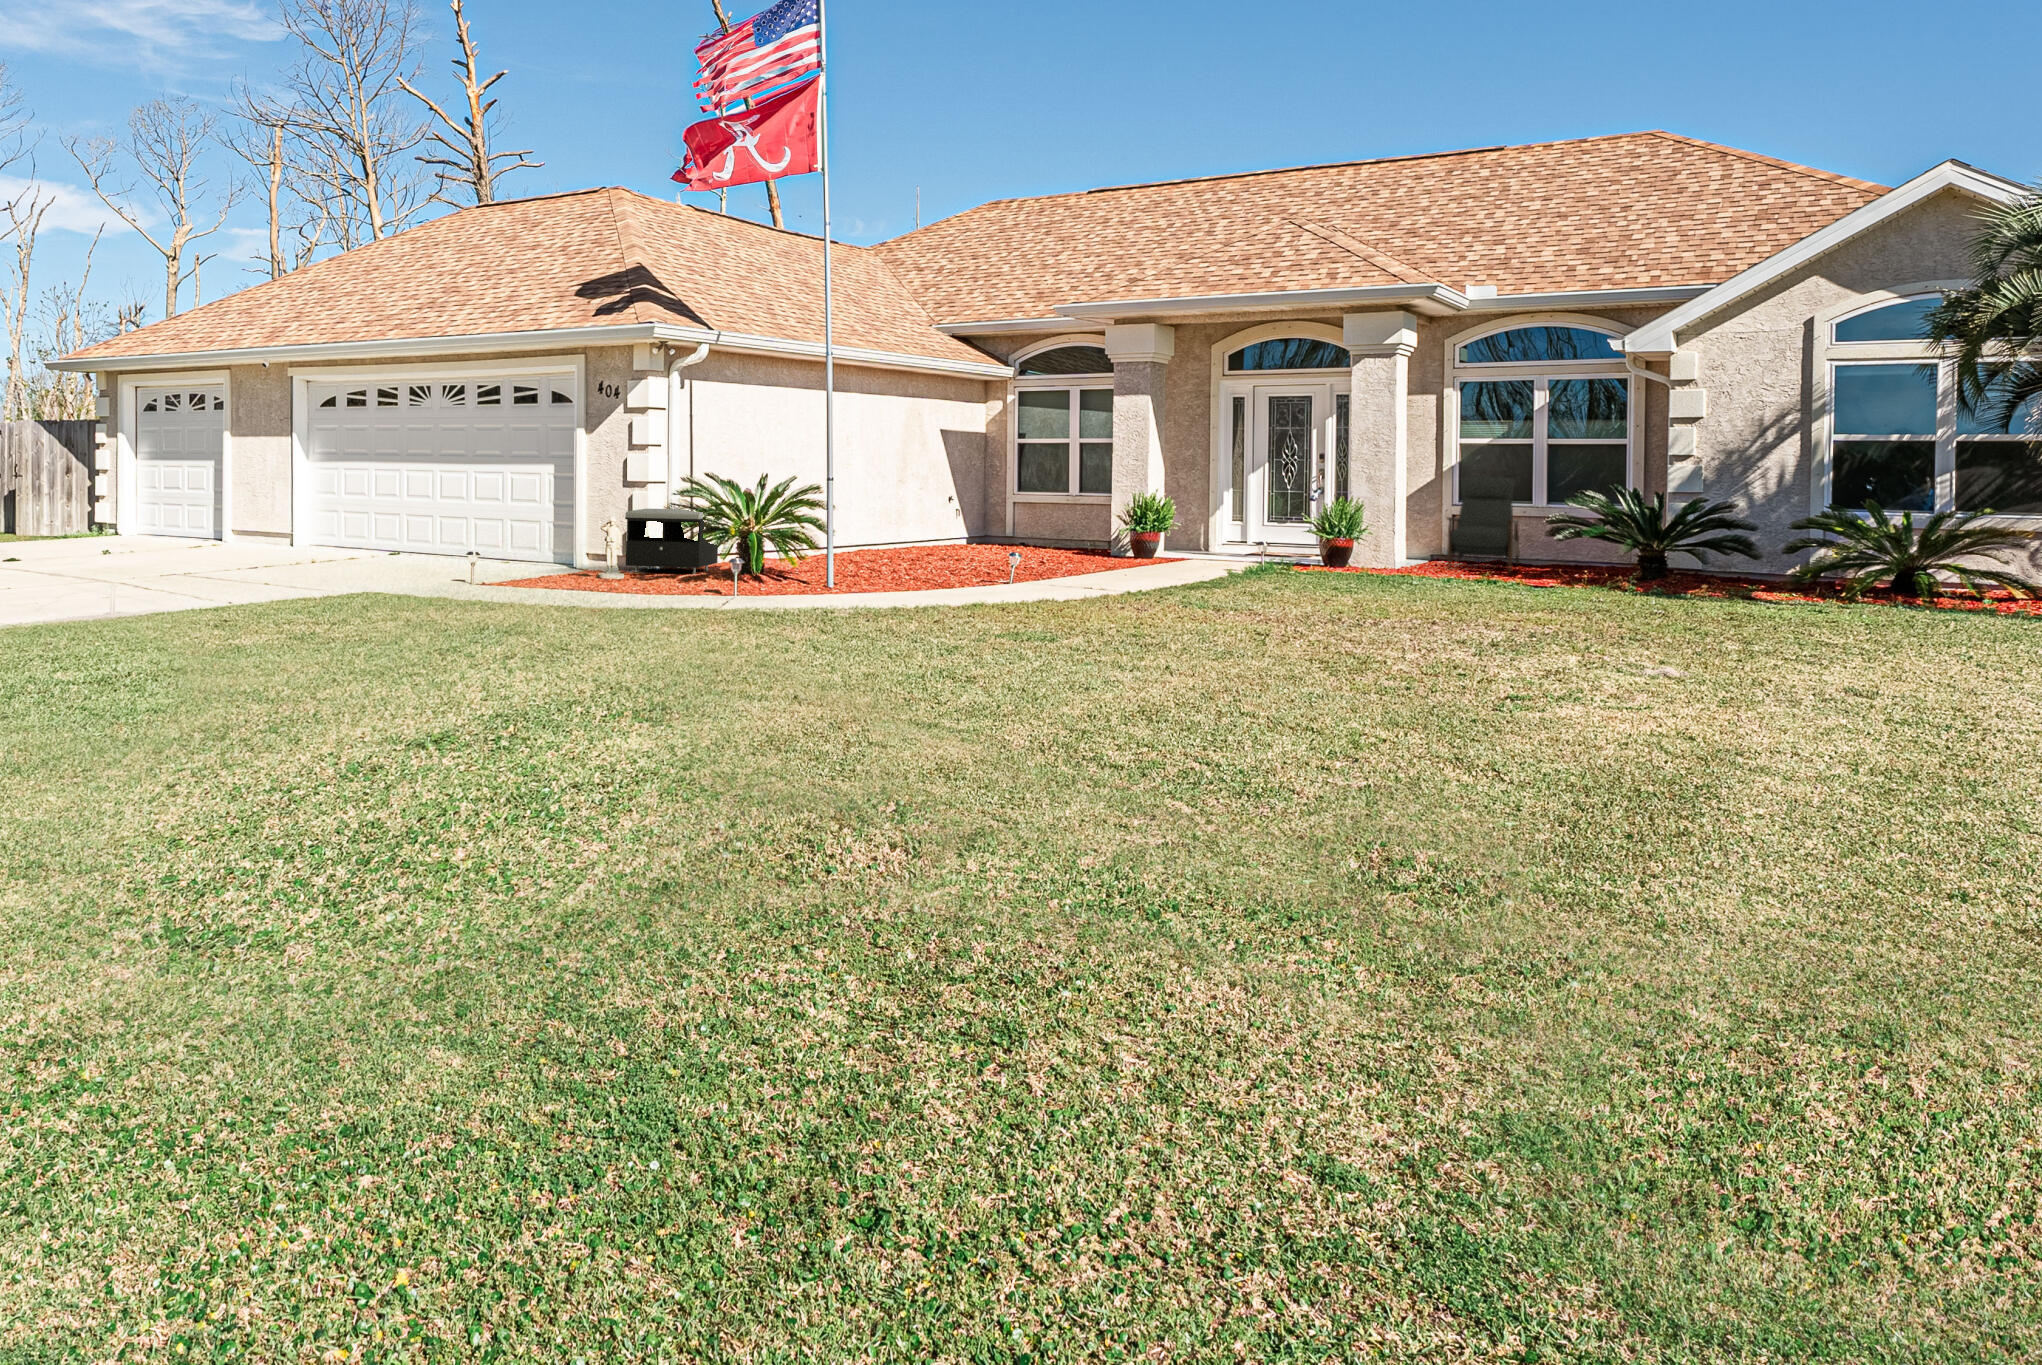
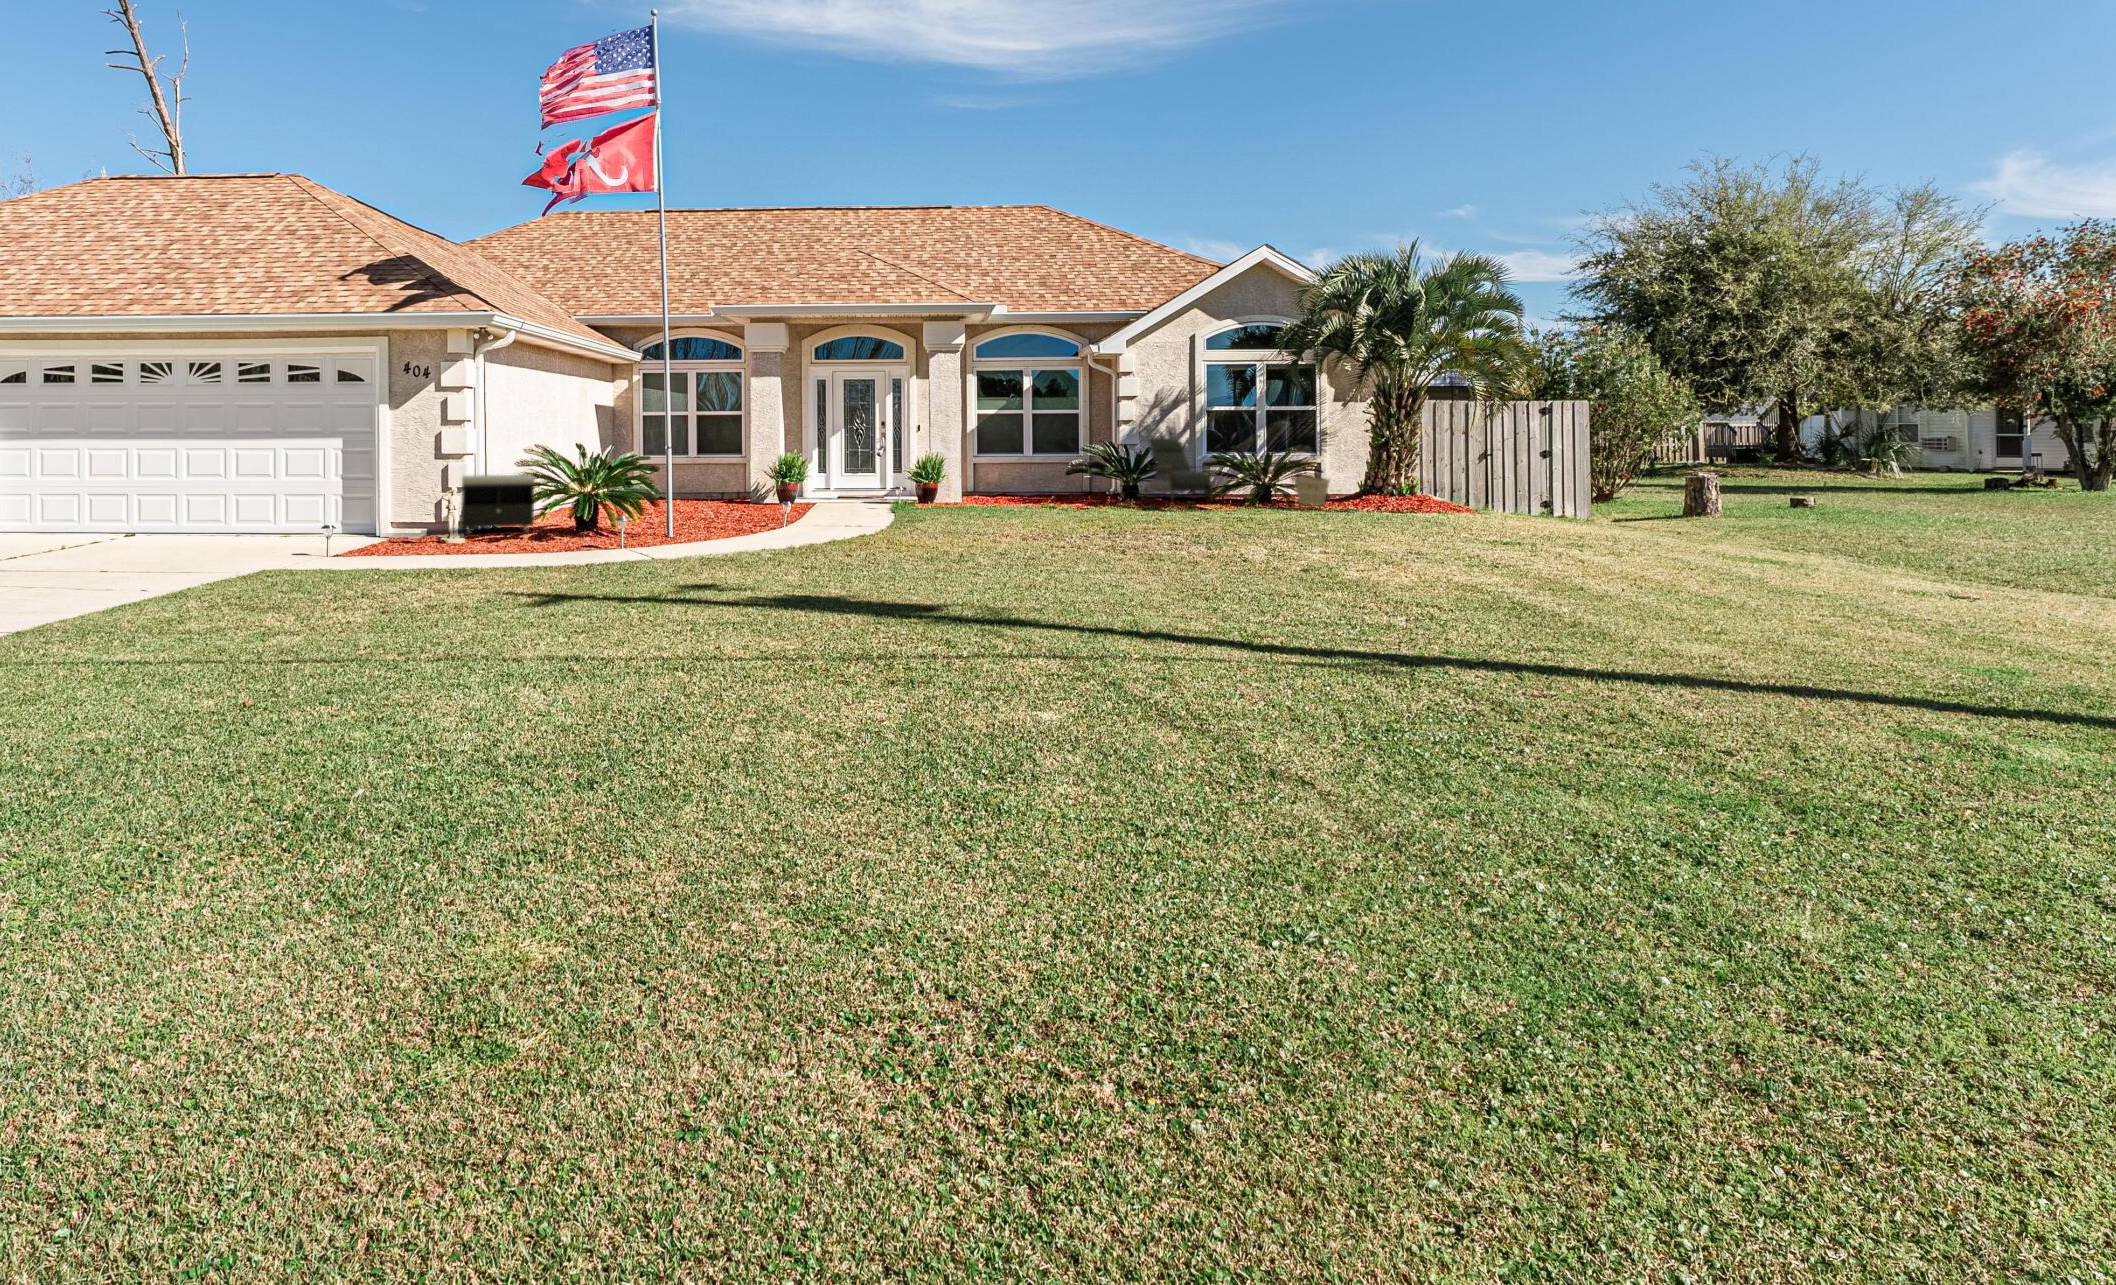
chair: present [1447,477,1519,572] -> present [1145,438,1213,500]
wooden bucket: none [1925,559,1991,612] -> present [1294,476,1330,505]

